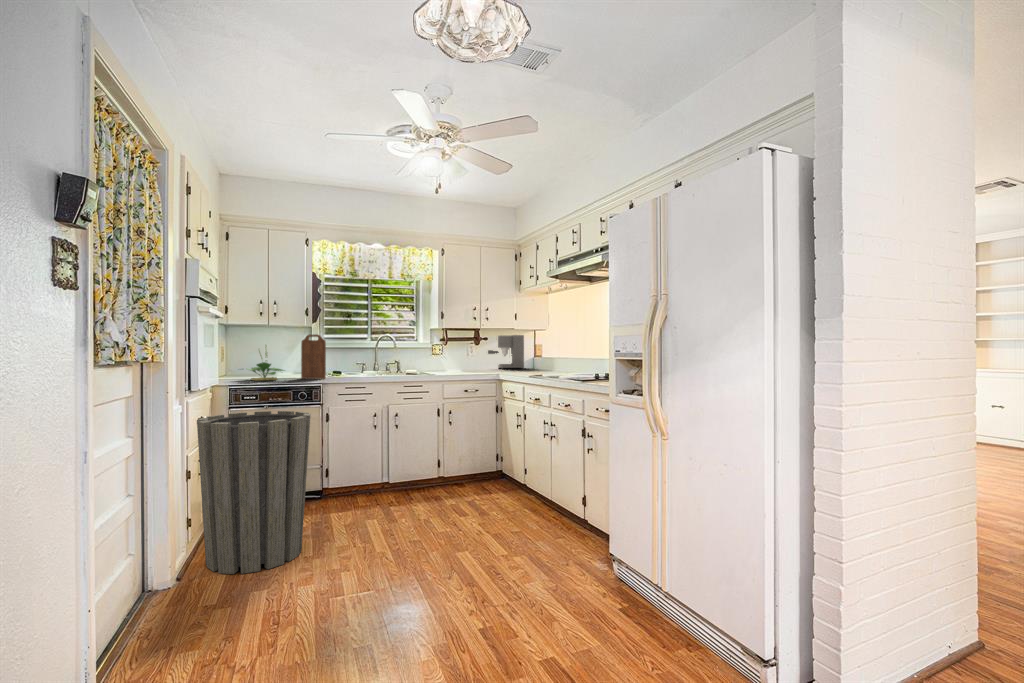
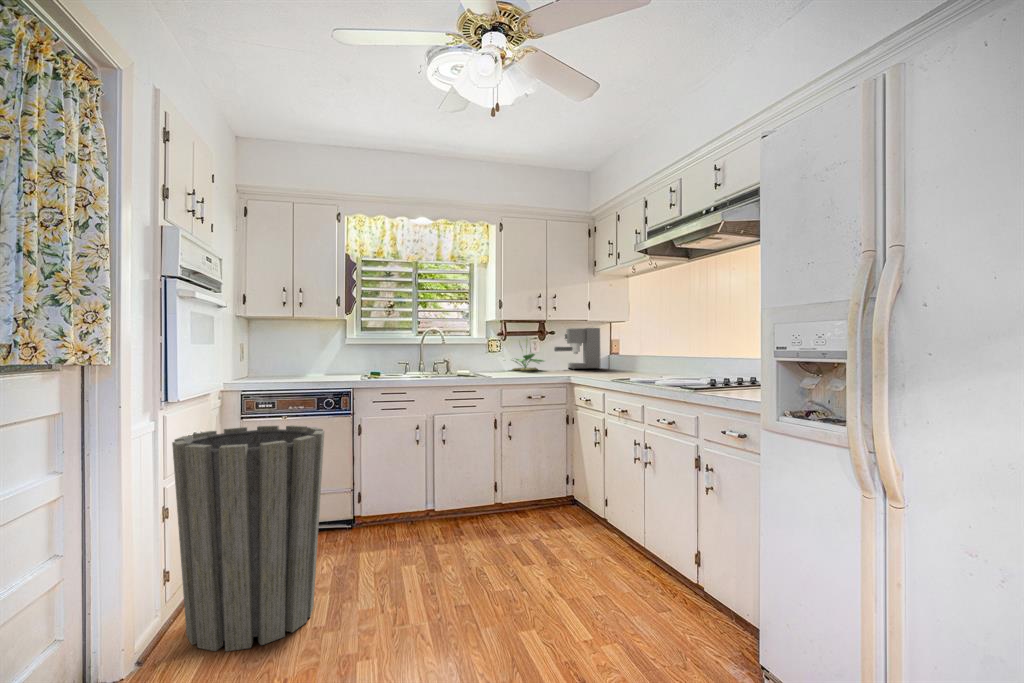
cutting board: present [301,334,326,379] -> none [328,327,357,382]
potted plant: present [246,351,284,381] -> present [513,347,544,371]

